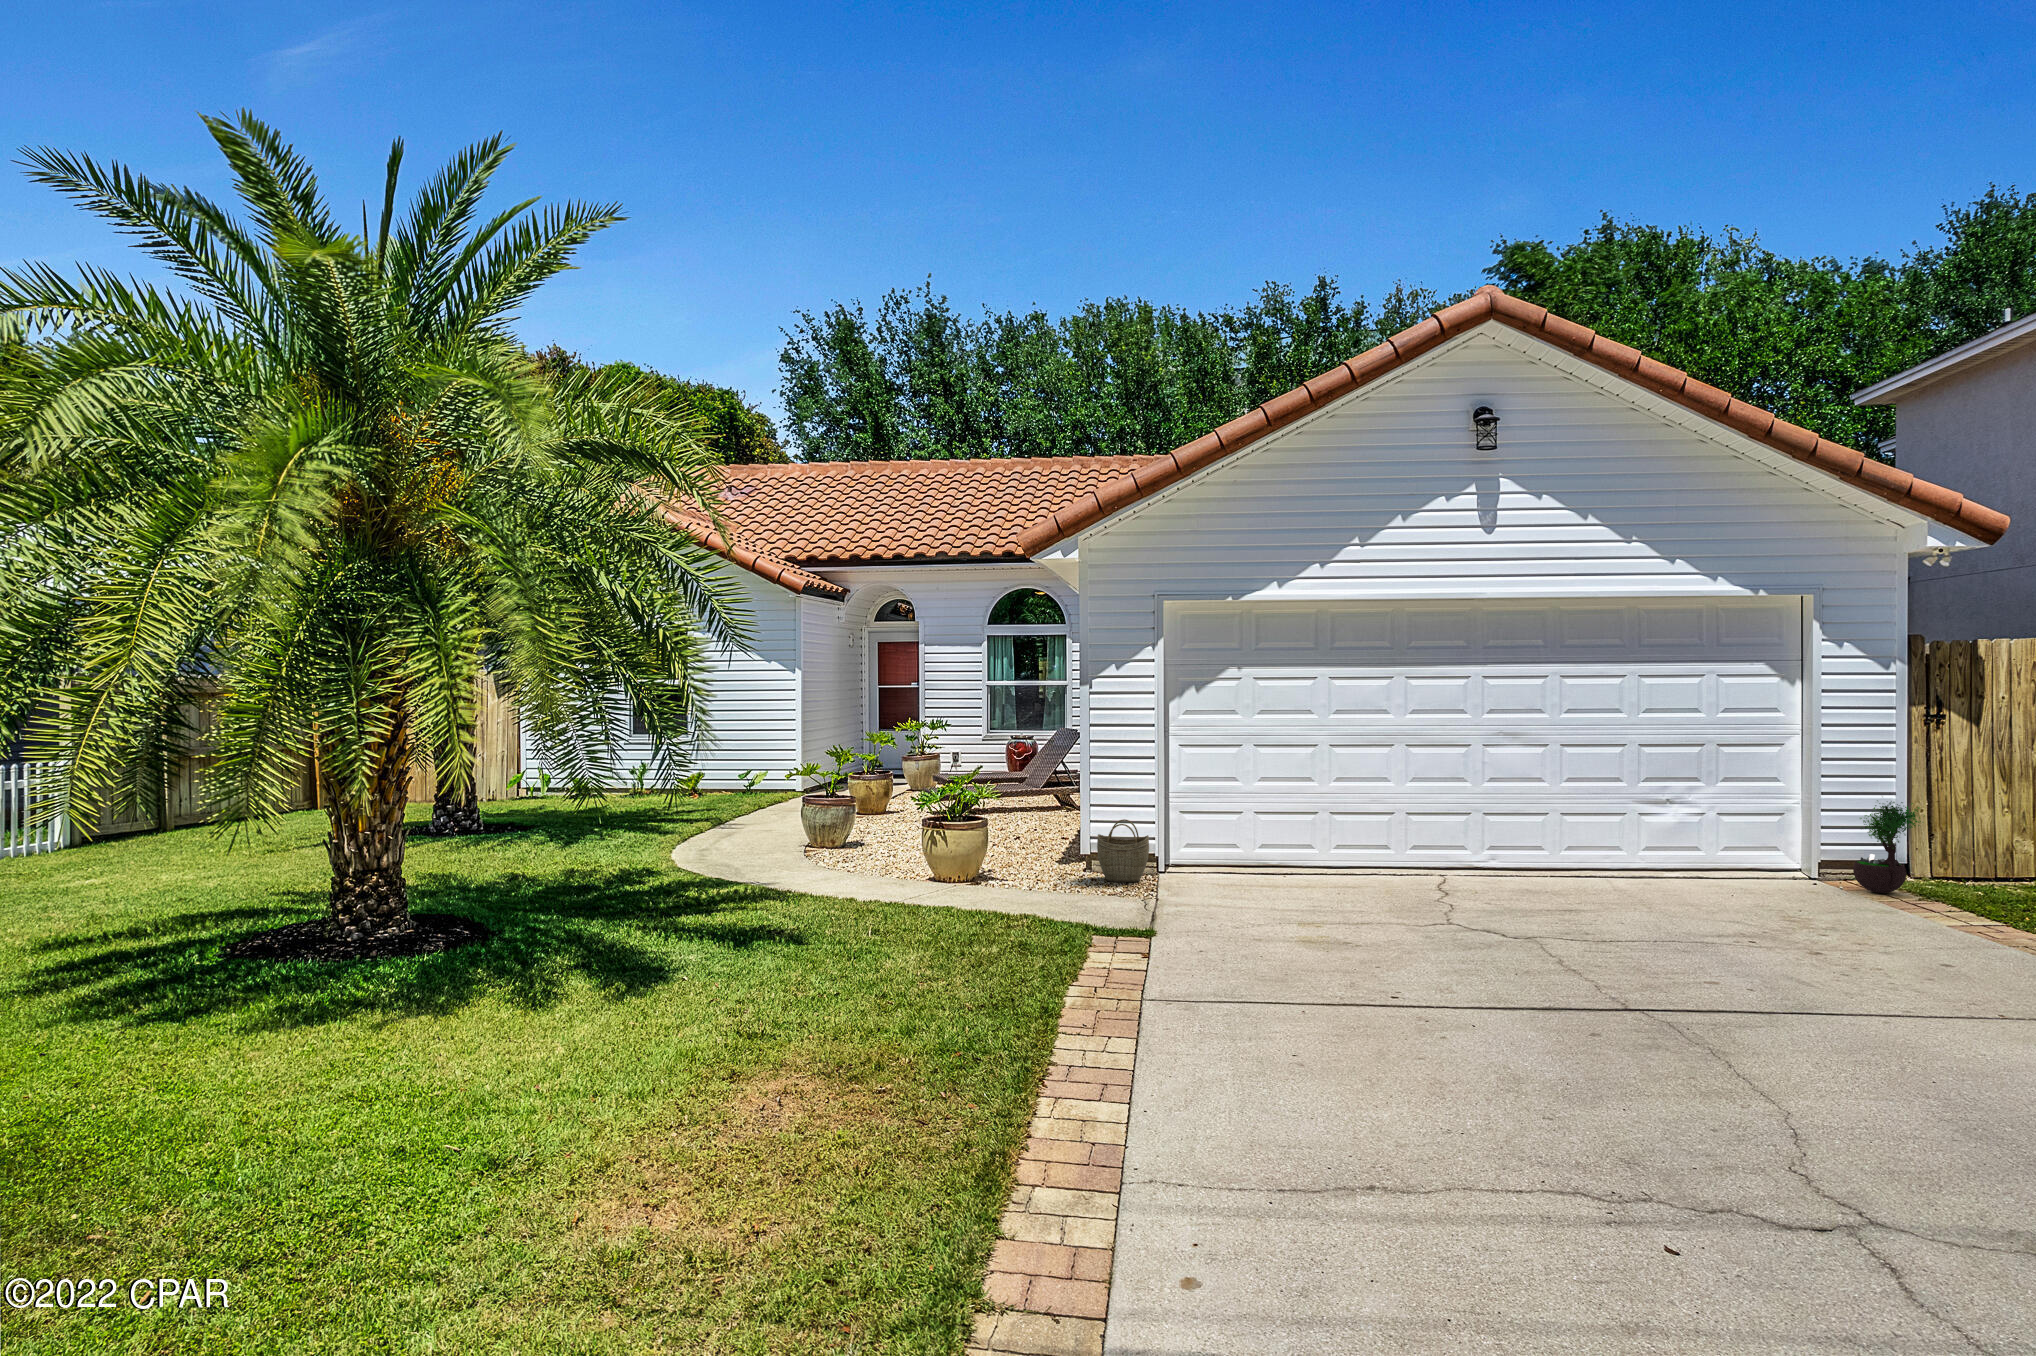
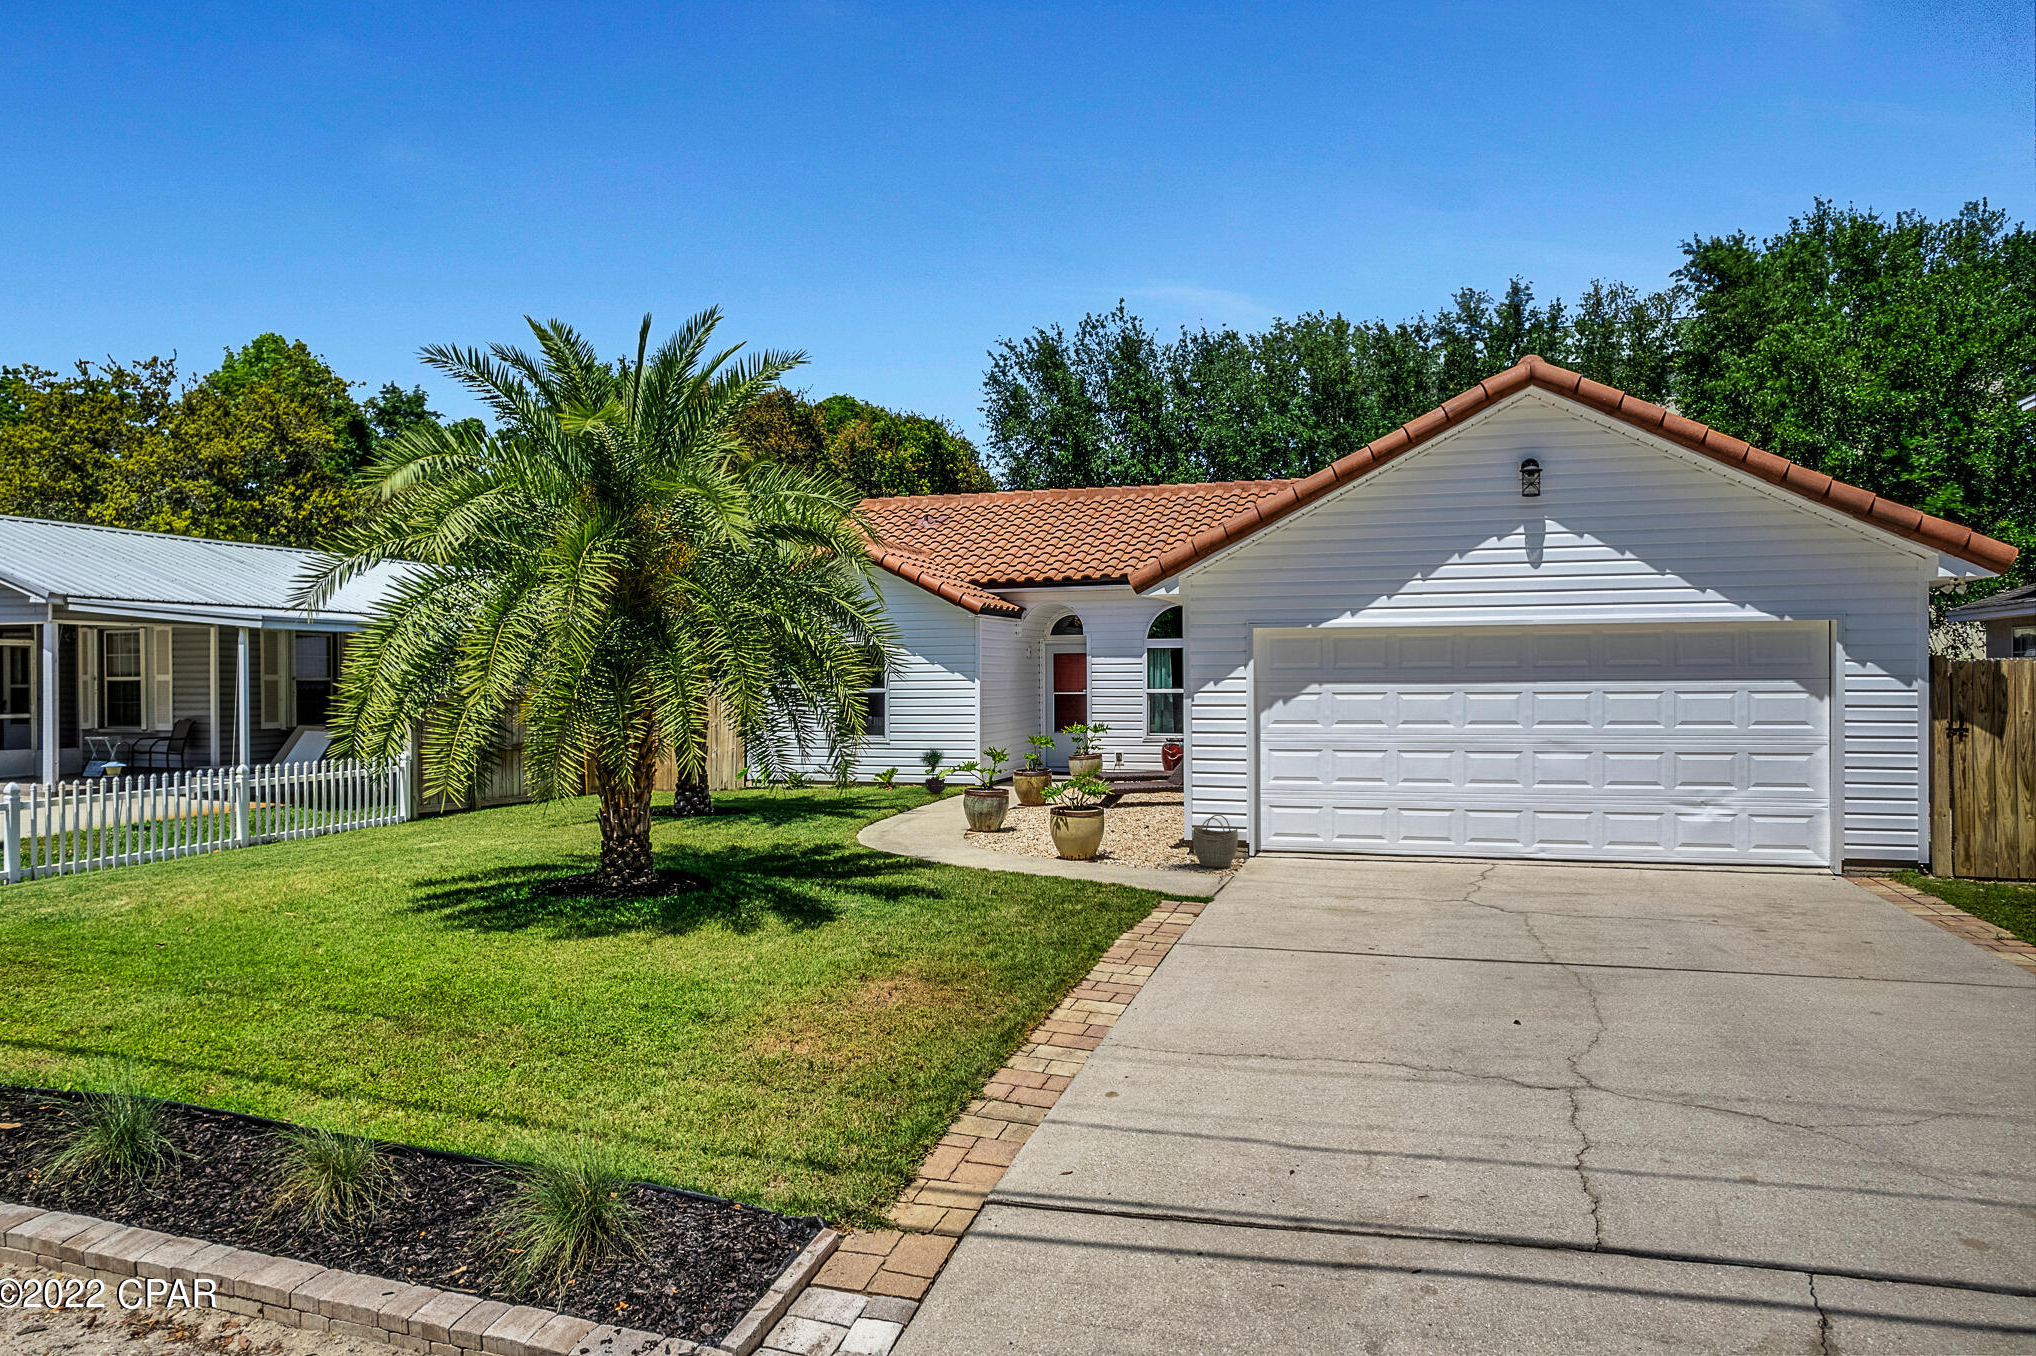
potted tree: present [1853,800,1921,893] -> present [920,749,946,794]

